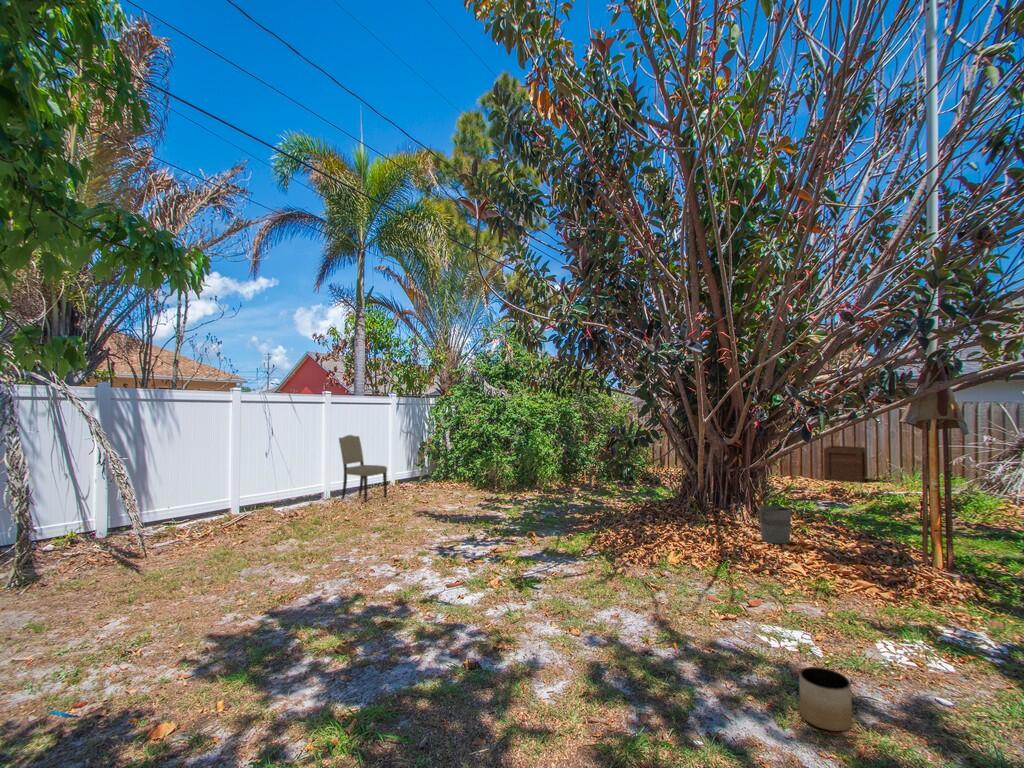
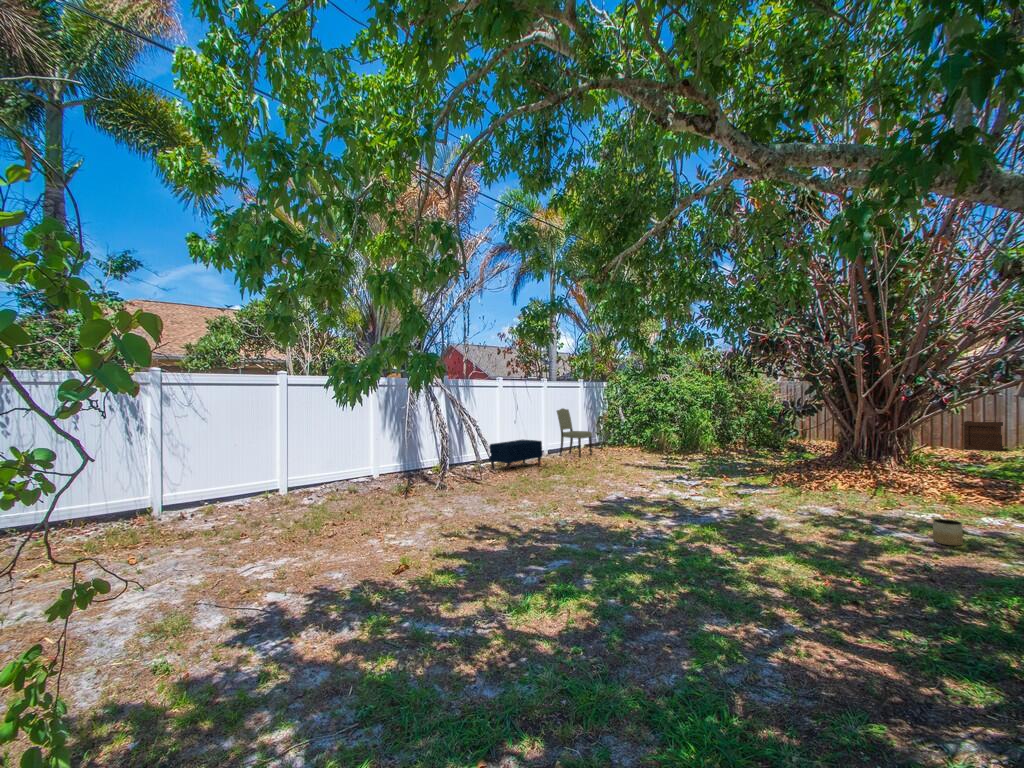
bench: none [202,481,295,533] -> present [489,440,542,471]
bucket: present [757,506,795,544] -> none [903,455,934,481]

